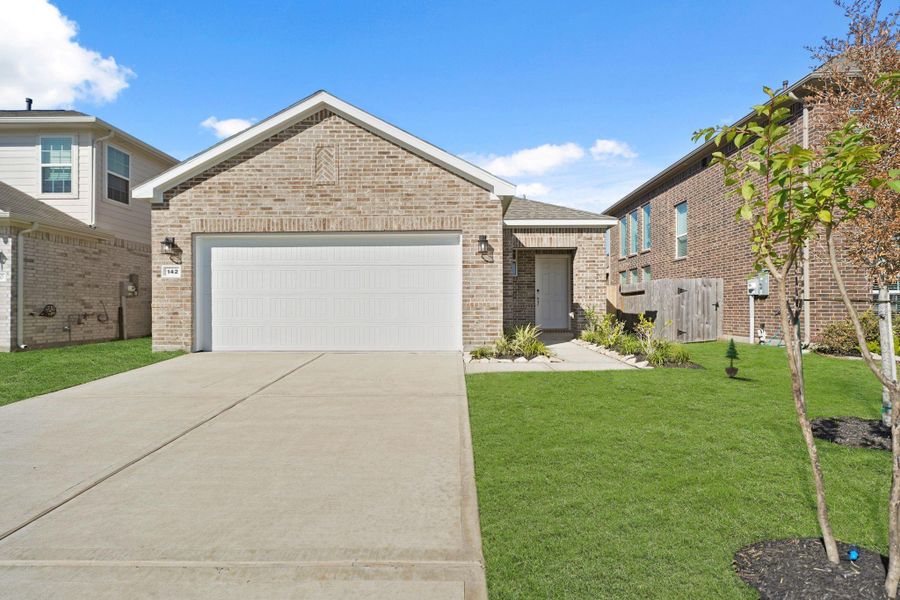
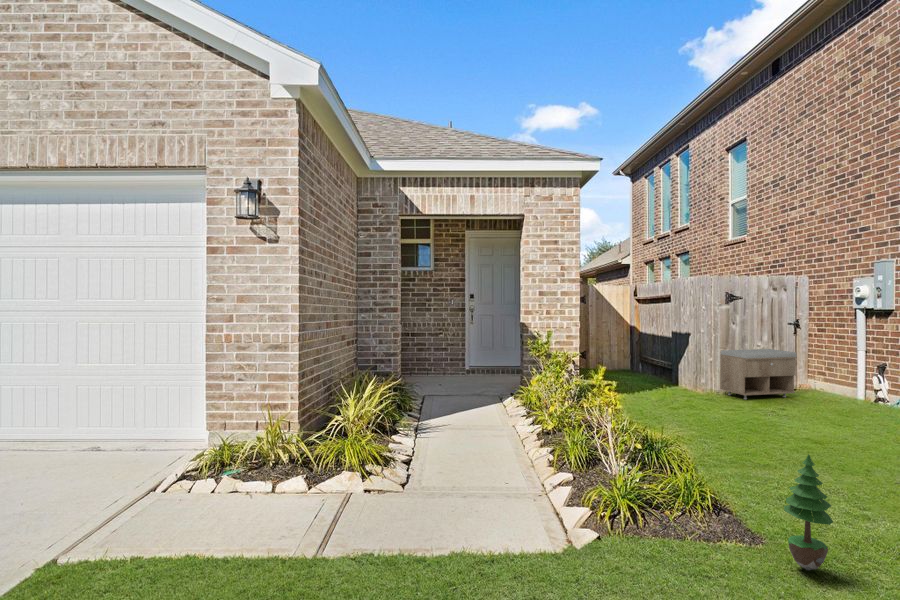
storage bench: none [678,317,718,342] -> present [720,349,797,399]

